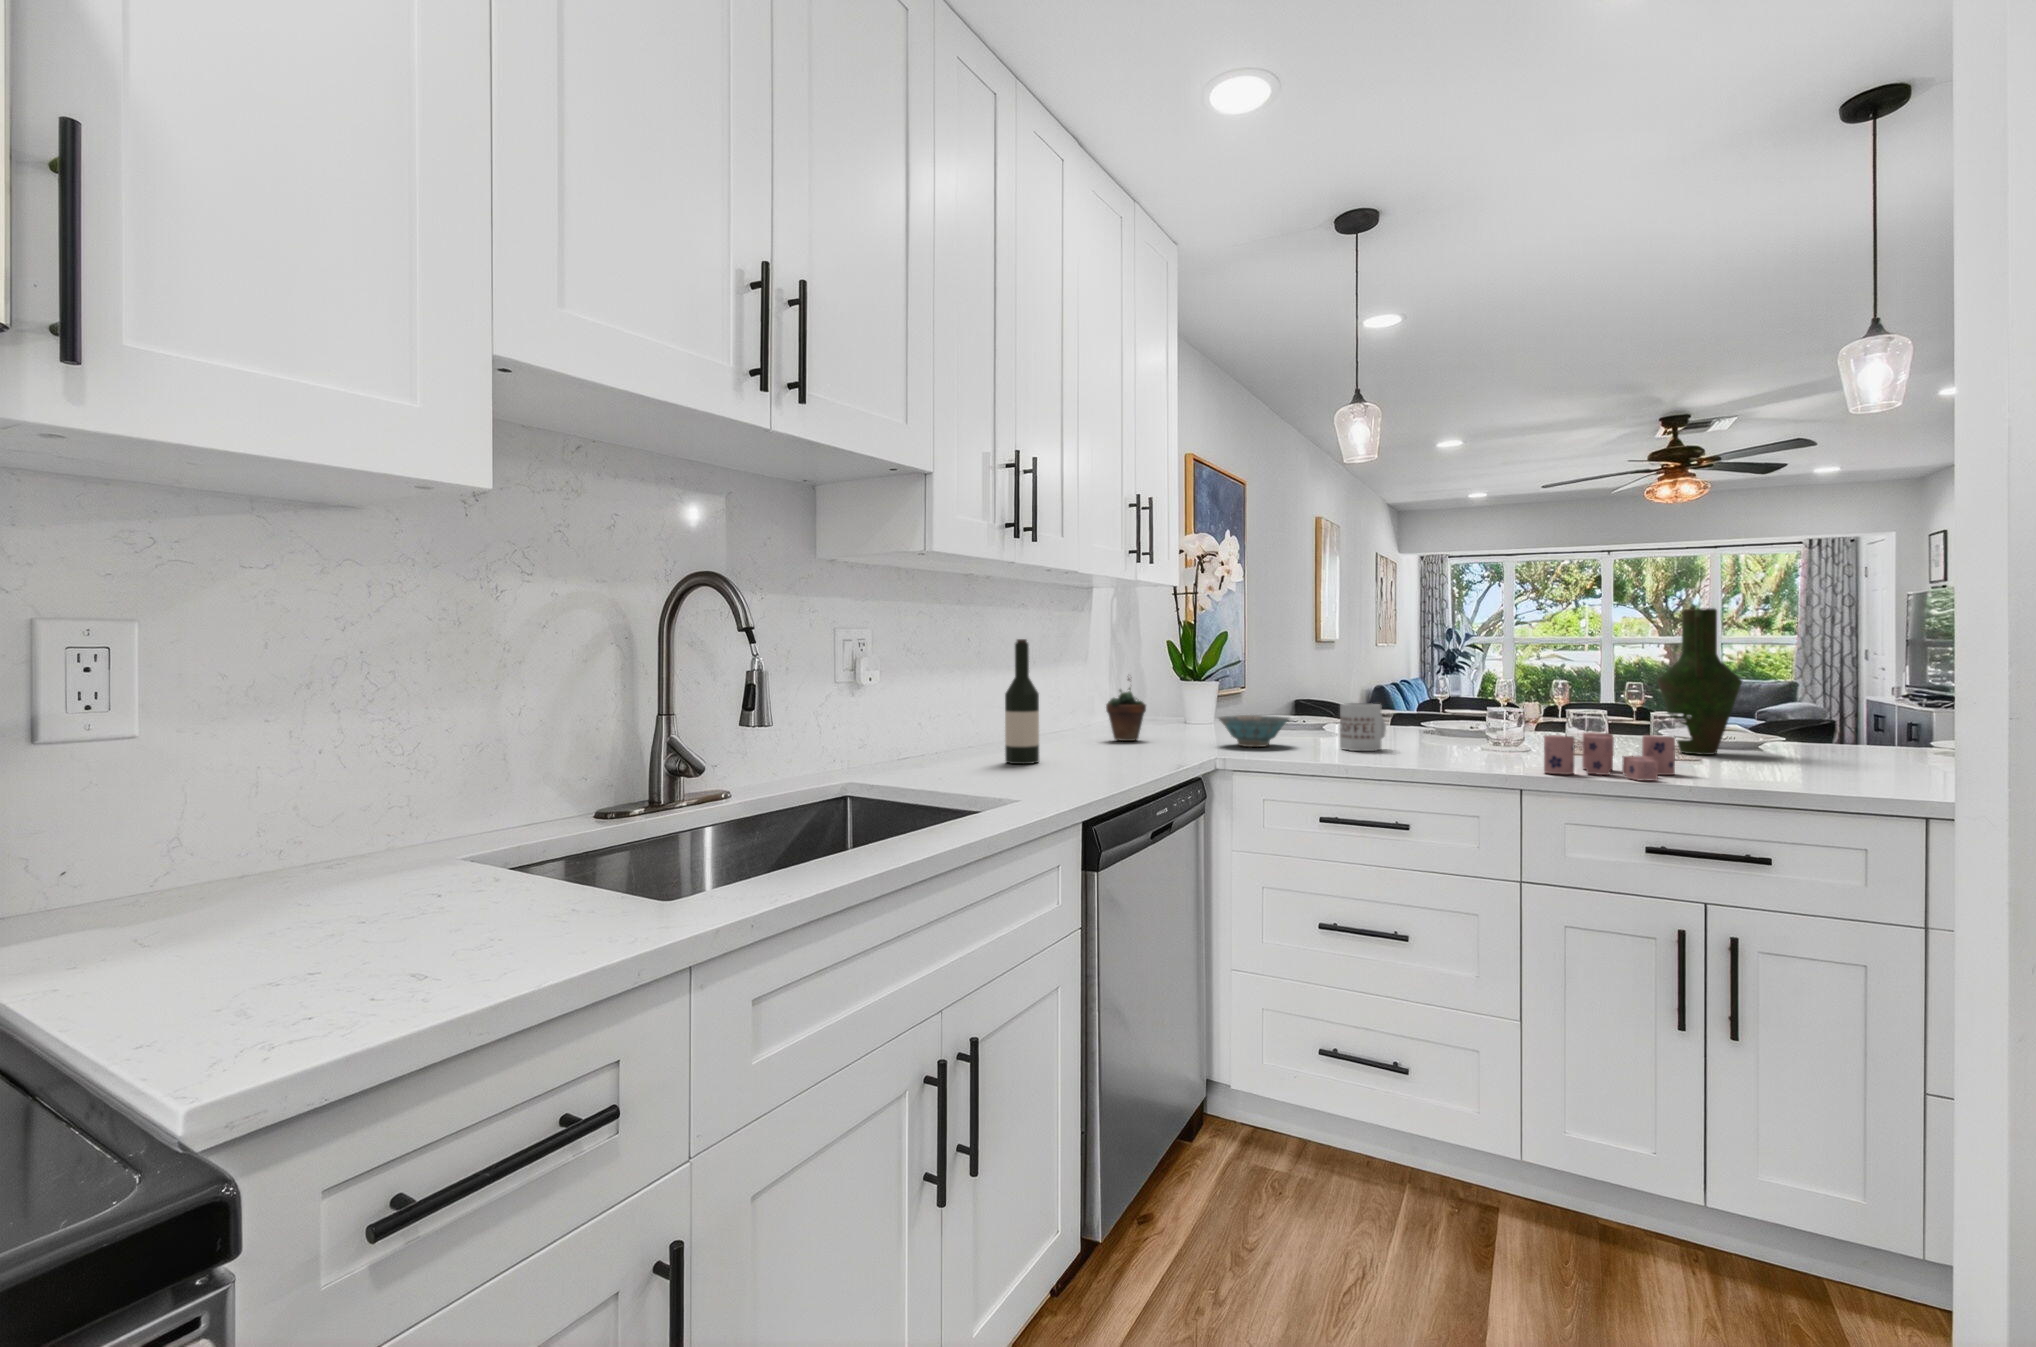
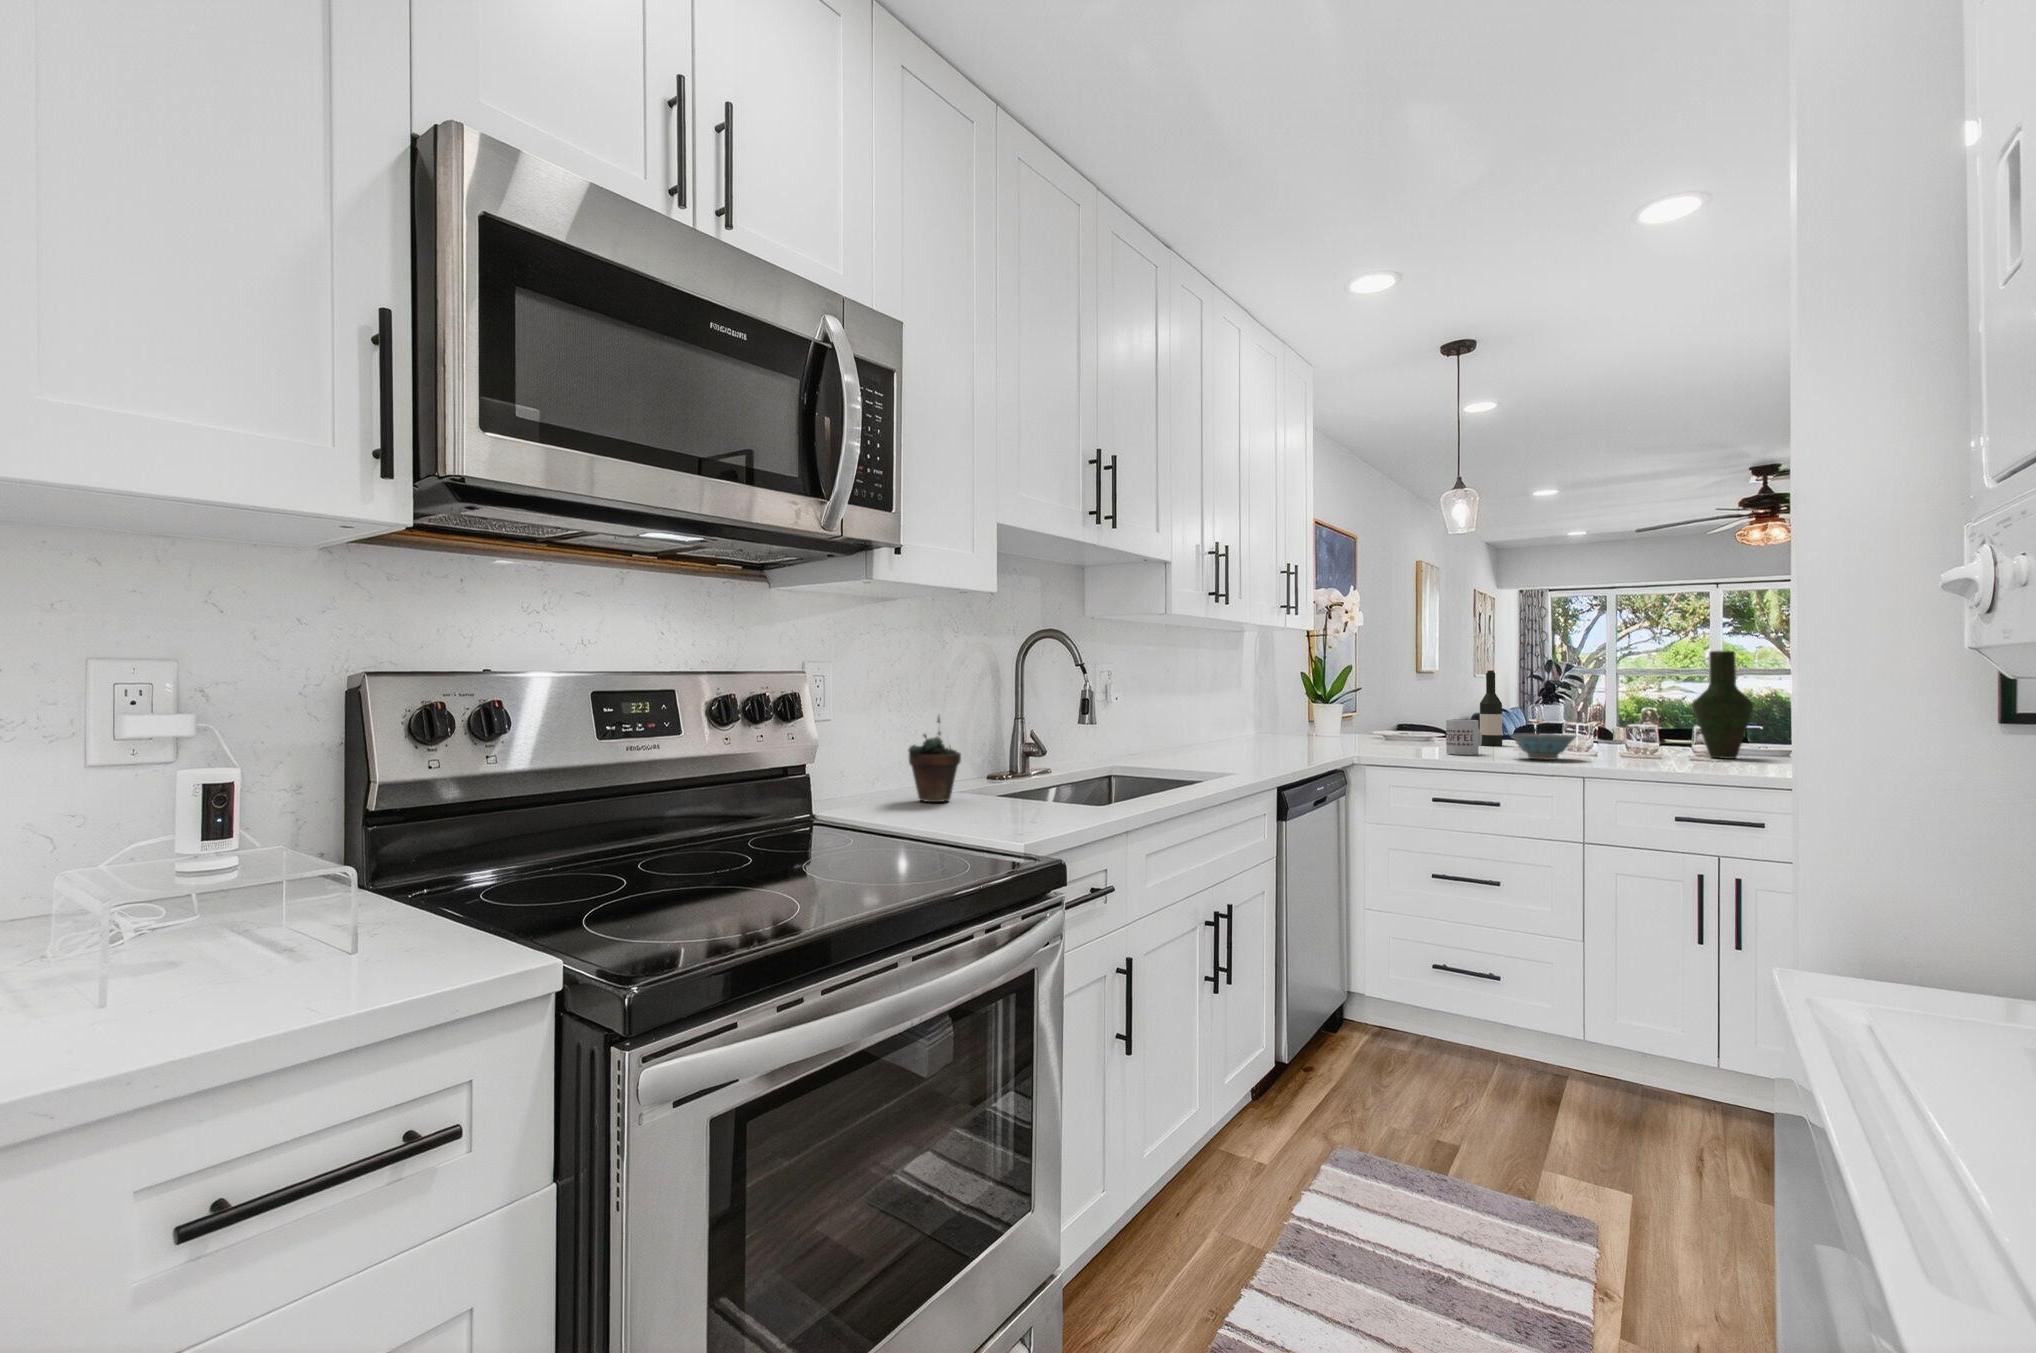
wine bottle: present [1005,639,1039,764] -> present [1480,670,1502,746]
succulent plant: present [1106,678,1146,741] -> present [908,717,961,802]
ceramic bowl: present [1219,715,1289,747] -> present [1510,733,1577,760]
candle: present [1544,732,1675,781] -> none [1595,739,1690,770]

